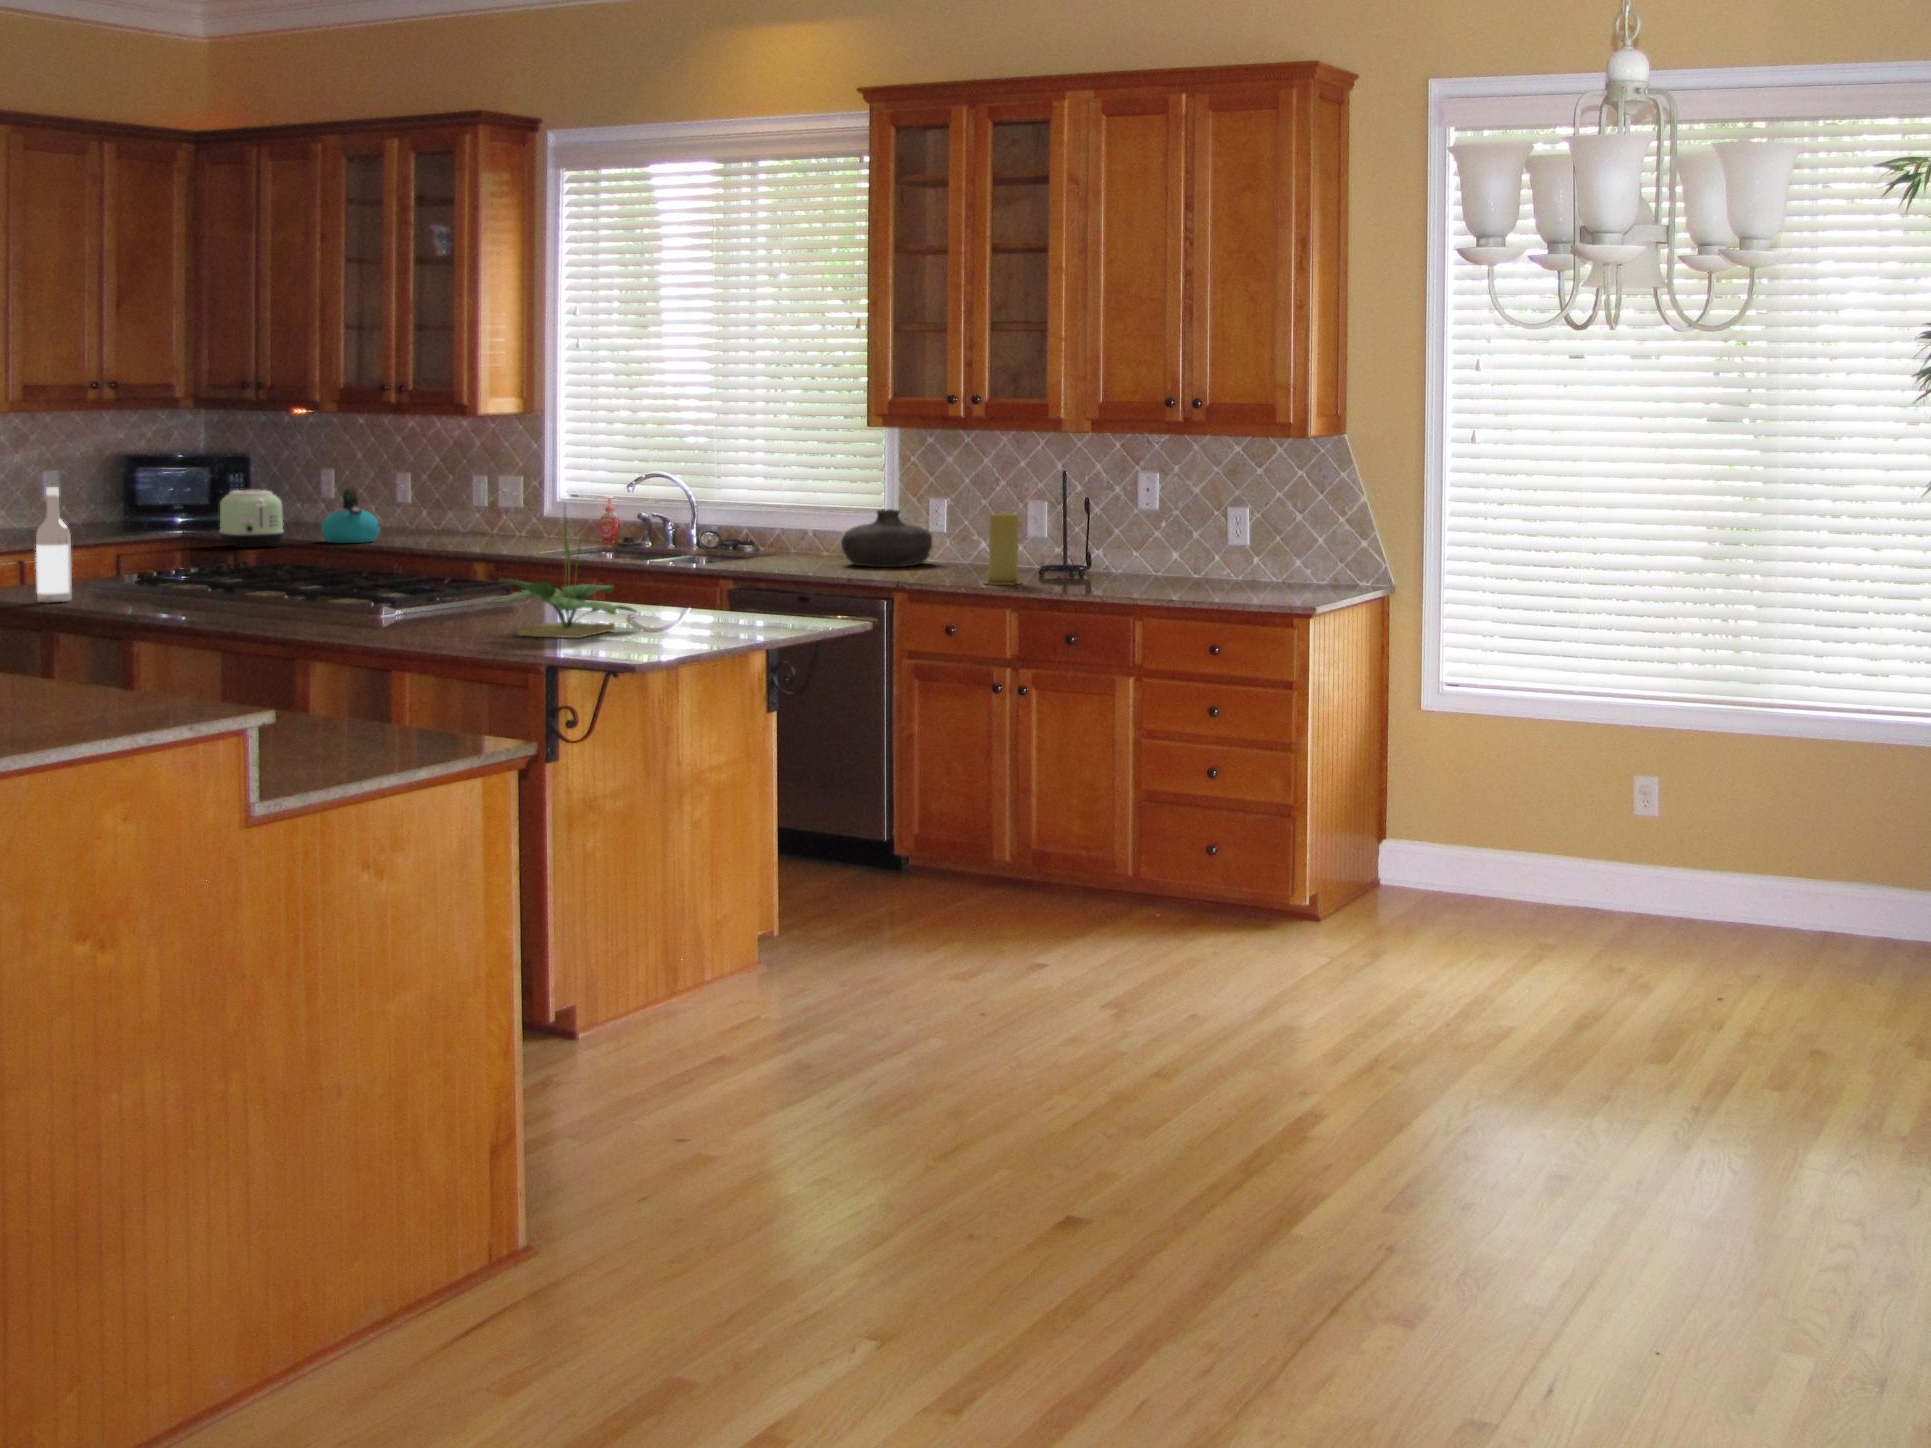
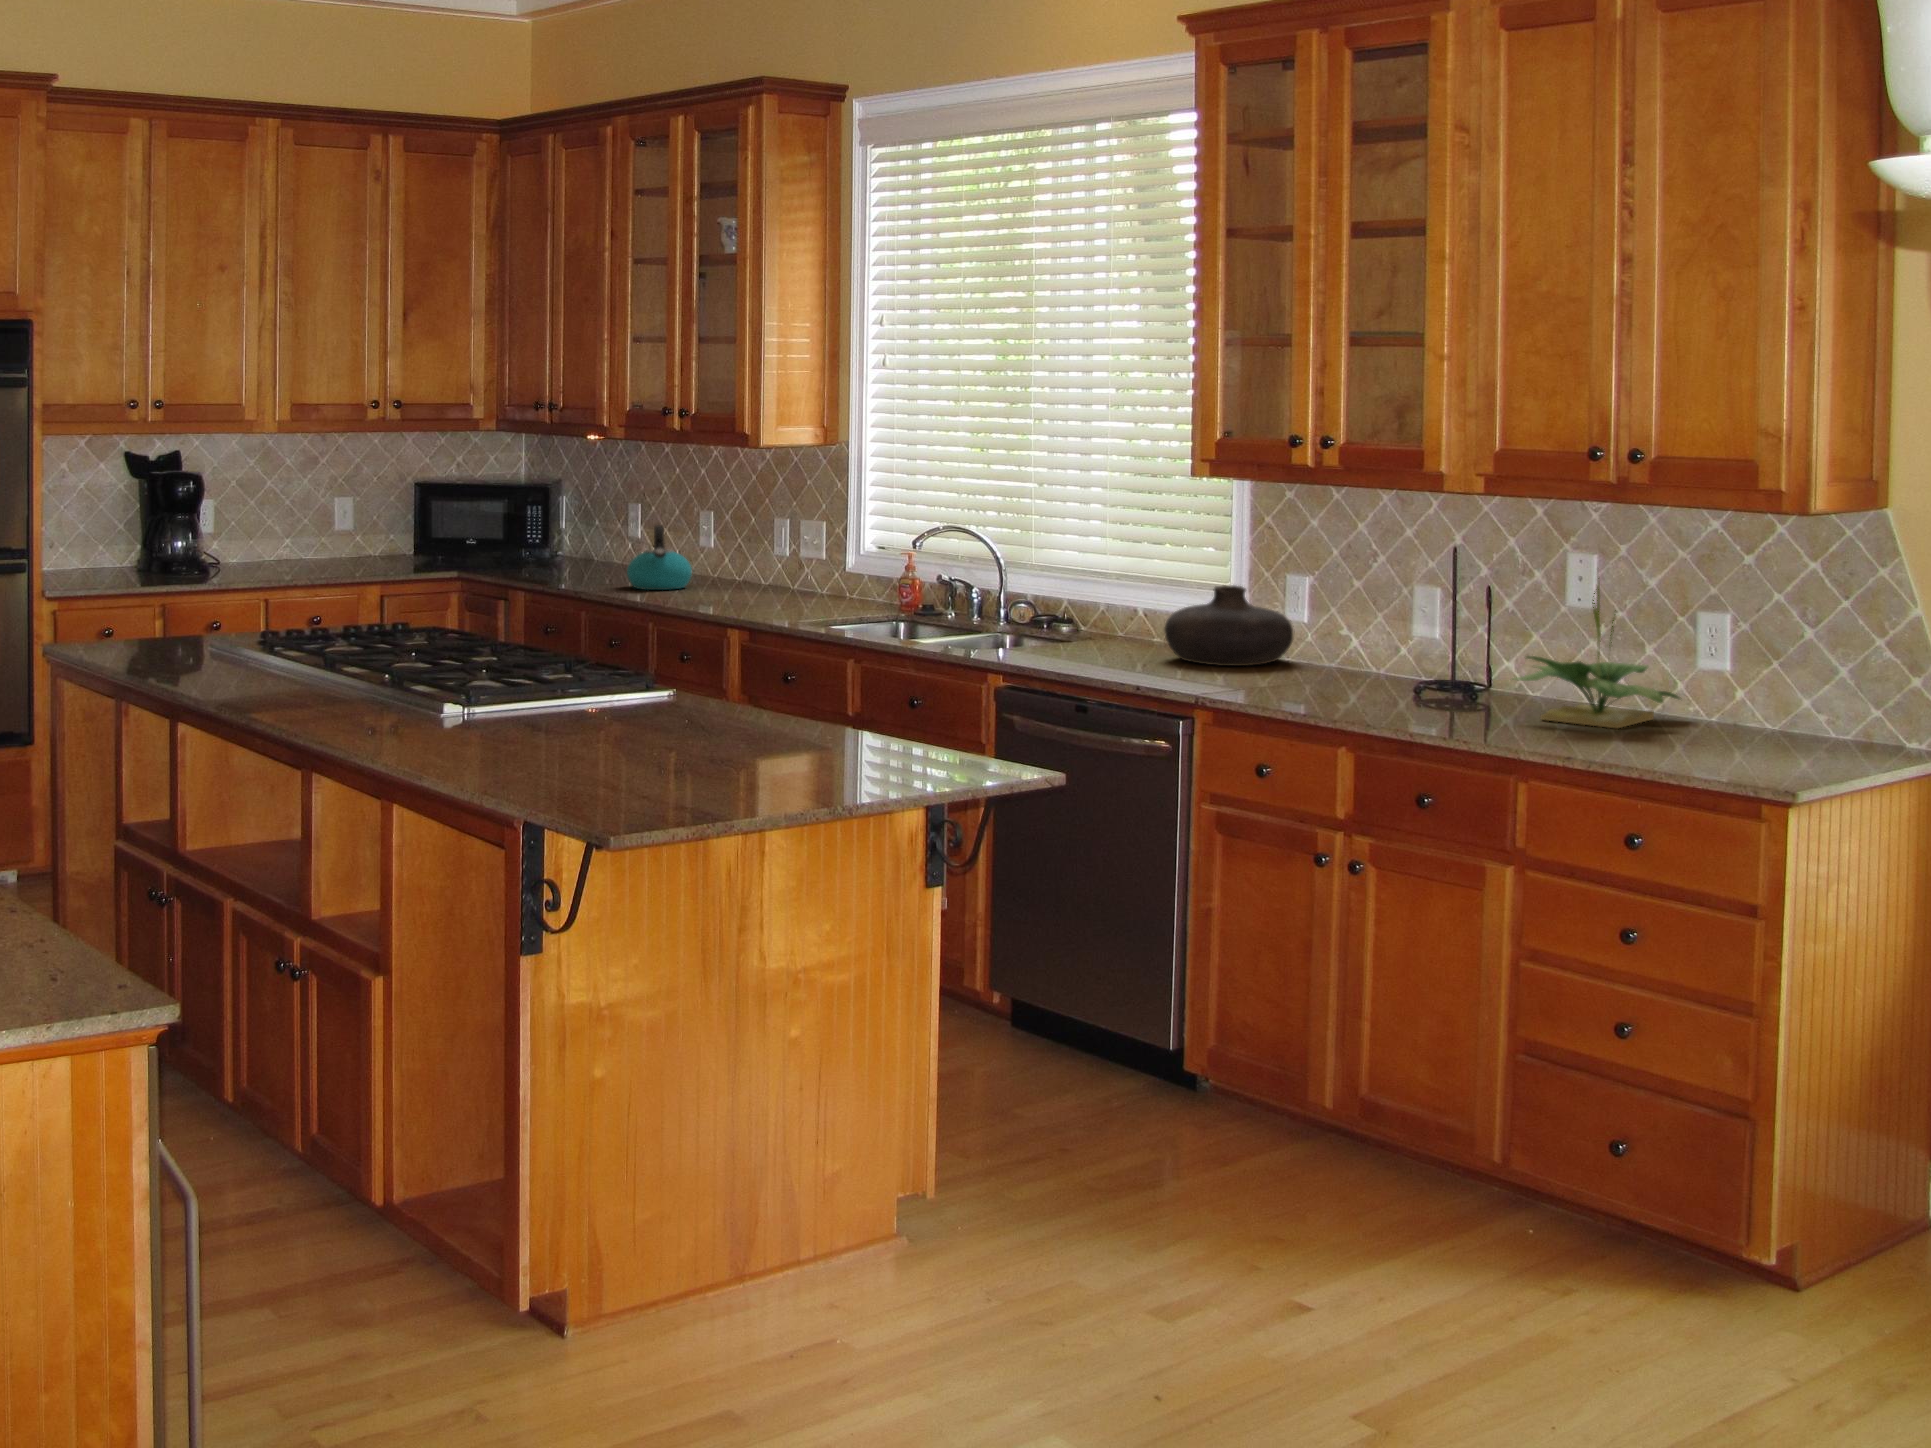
wine bottle: present [36,487,72,603] -> none [190,543,227,673]
toaster: present [220,490,283,549] -> none [516,526,580,594]
potted plant: present [497,505,637,638] -> present [1515,578,1680,728]
candle: present [984,513,1021,585] -> none [1310,609,1368,712]

